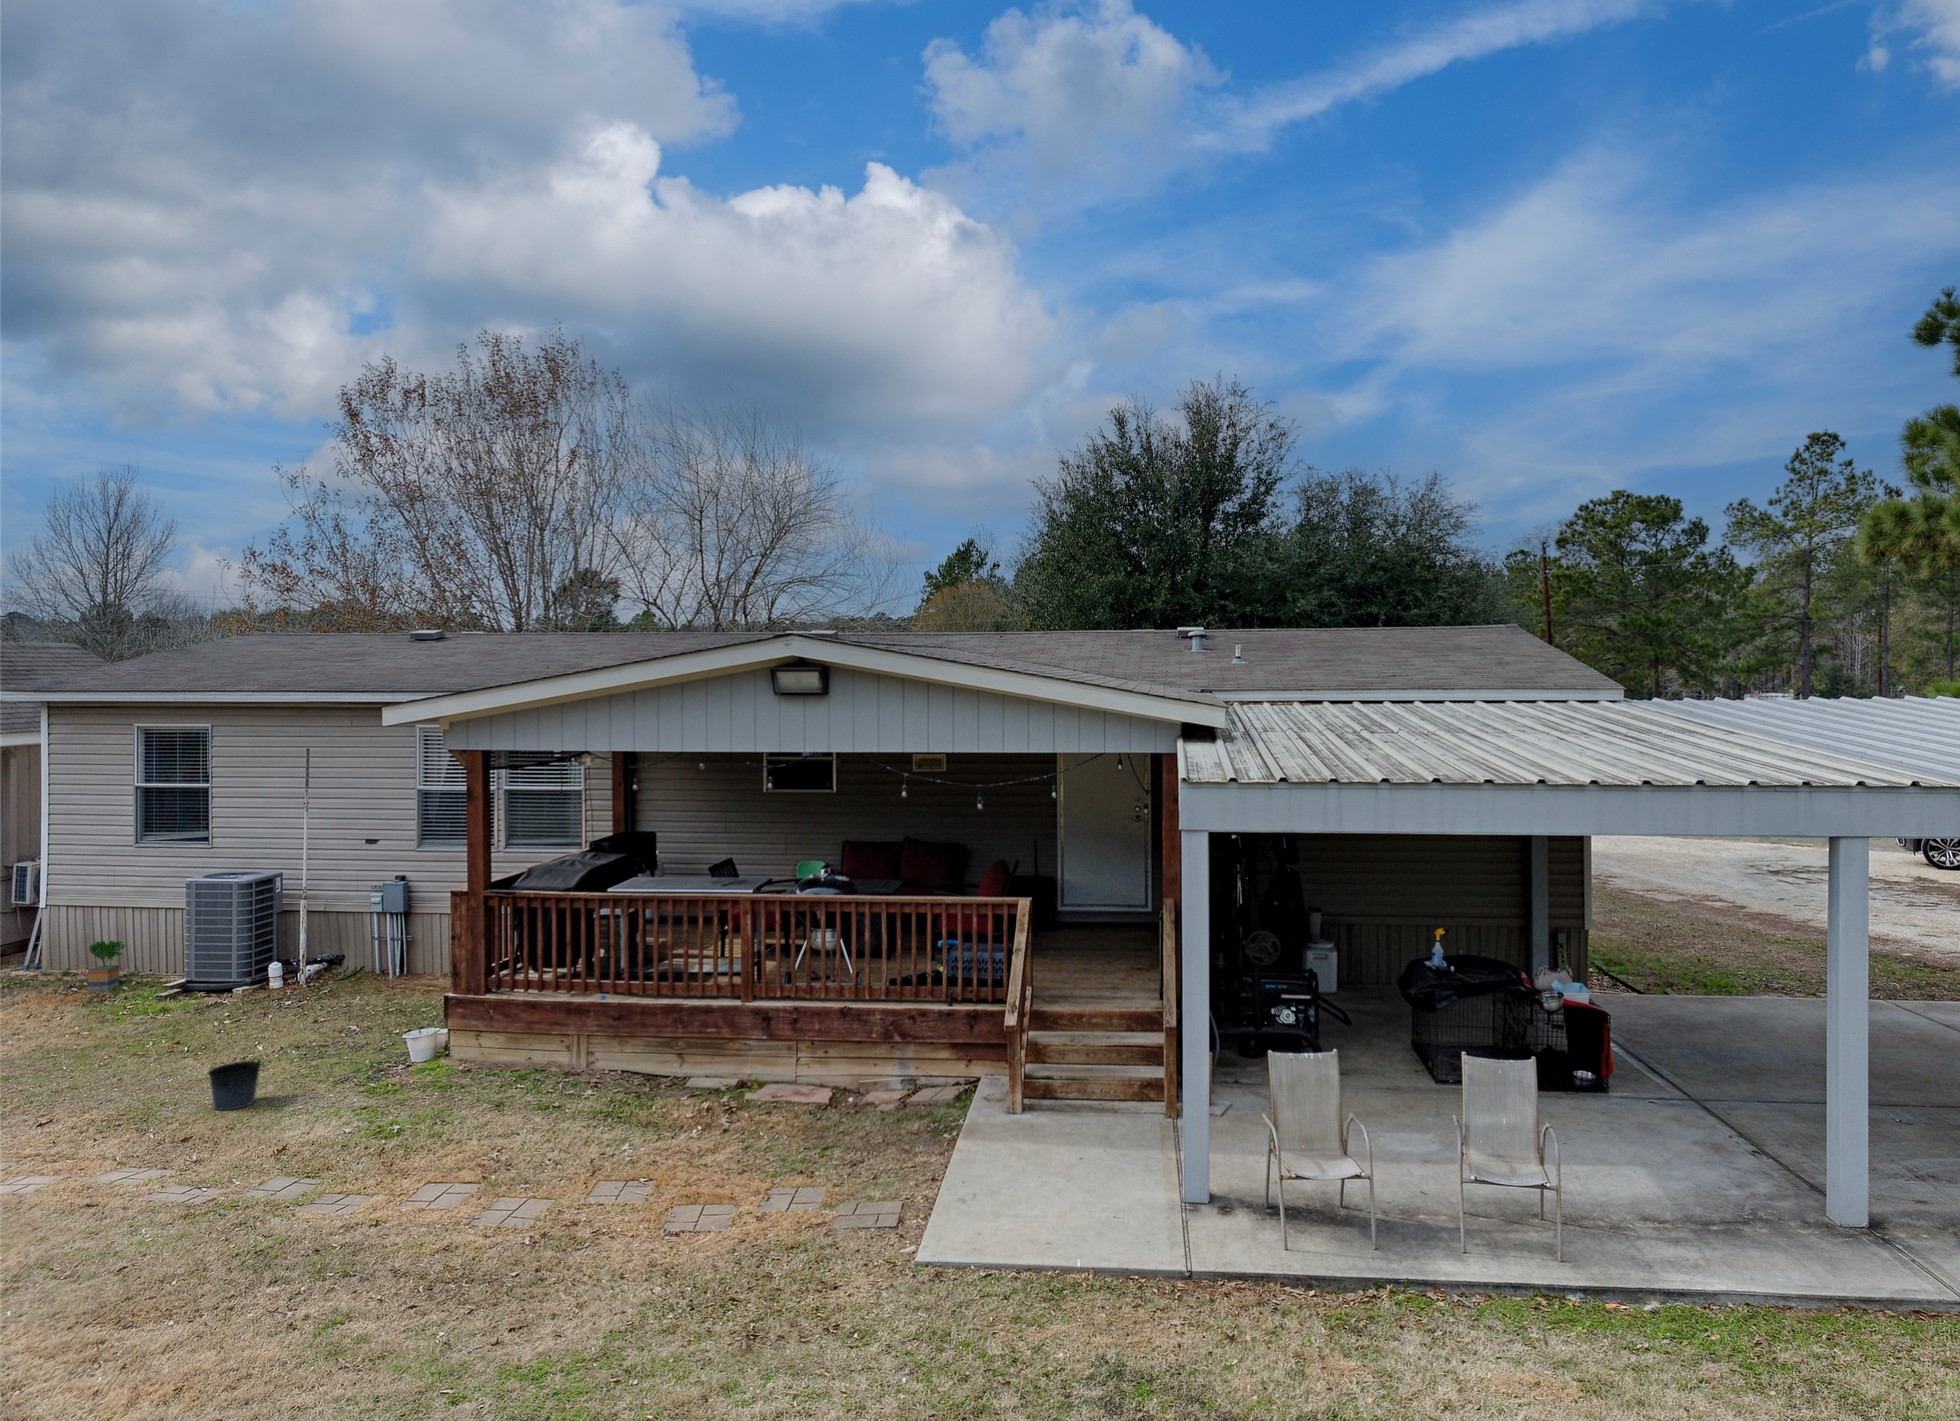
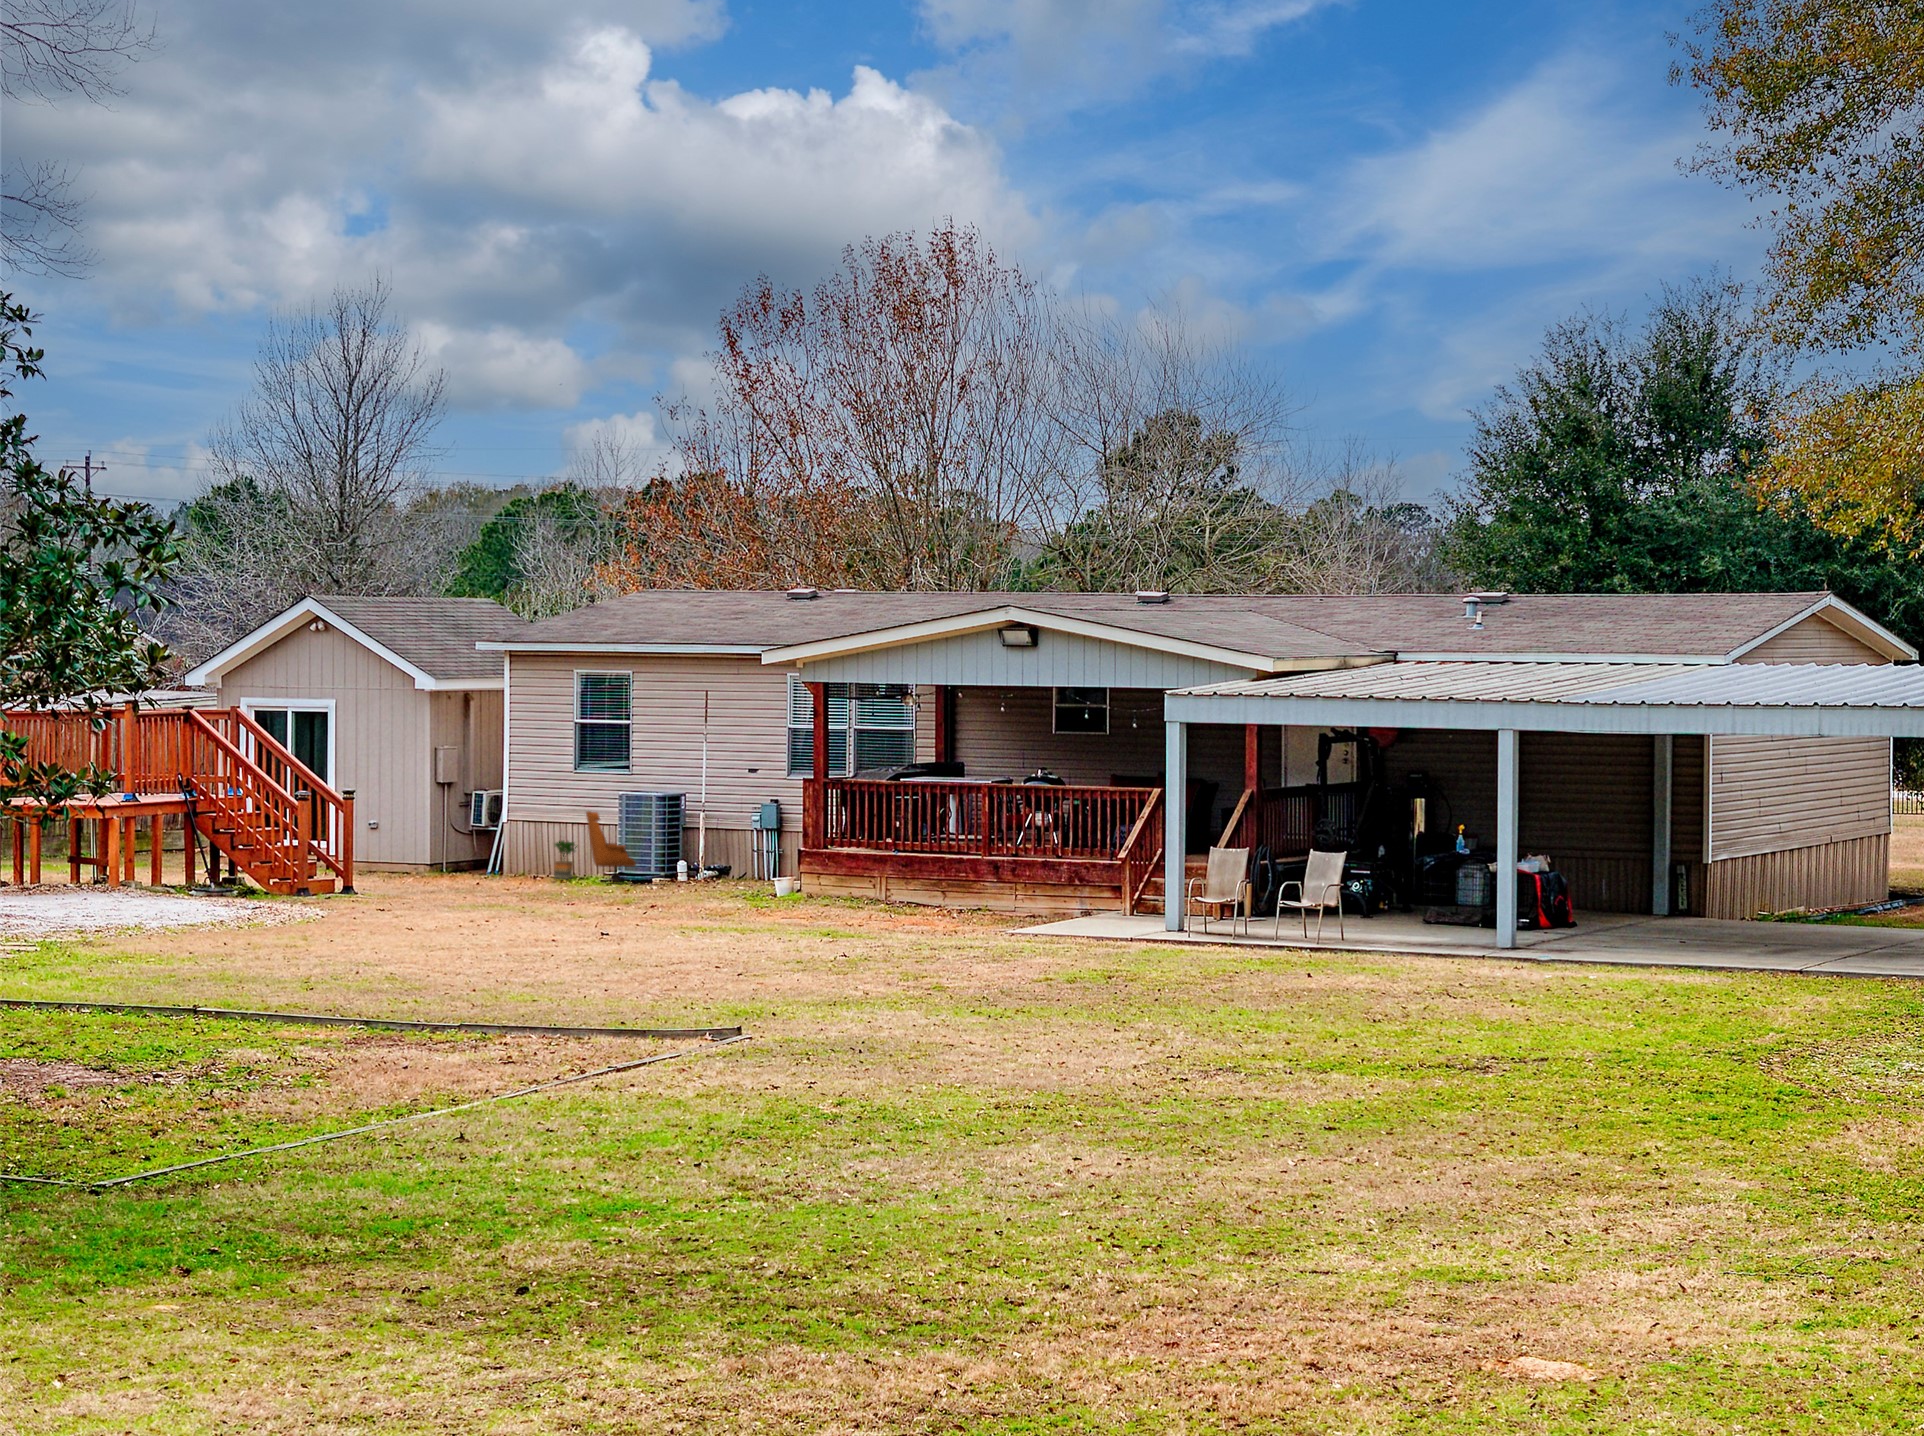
lounge chair: none [120,916,262,1014] -> present [586,811,636,883]
bucket: present [208,1060,262,1111] -> none [666,875,695,901]

